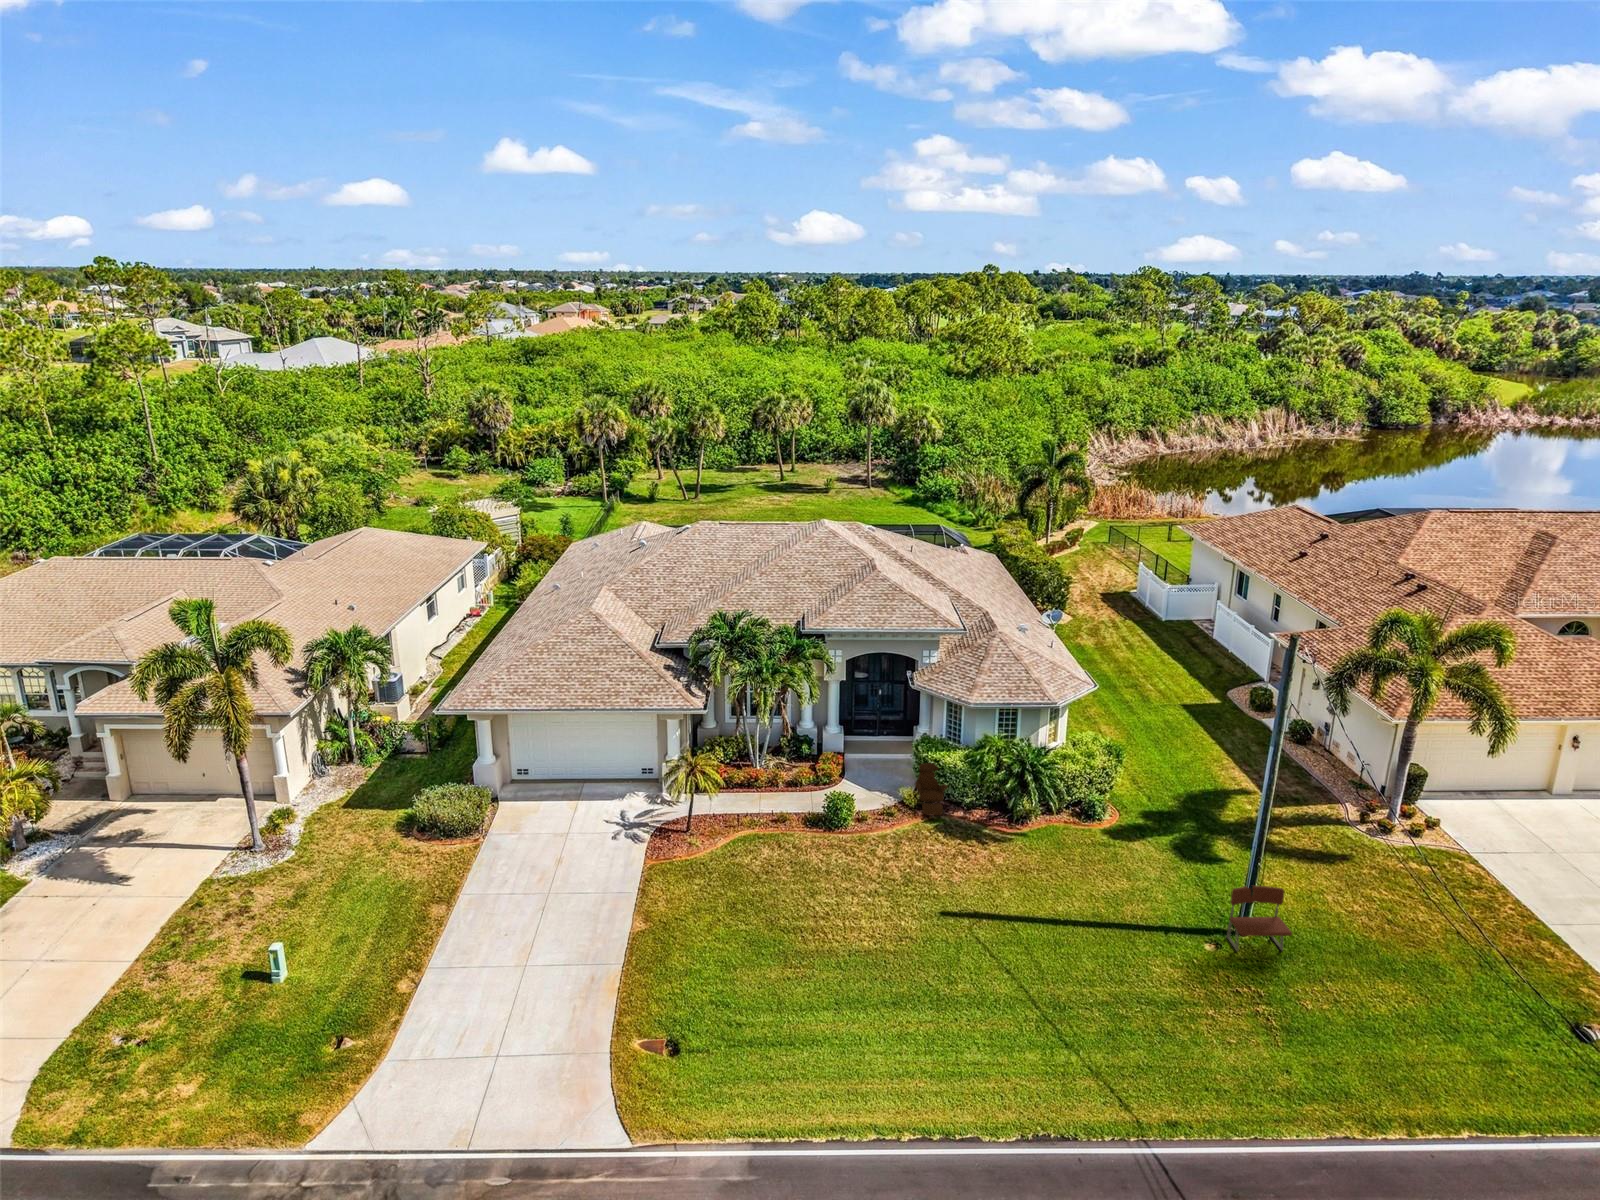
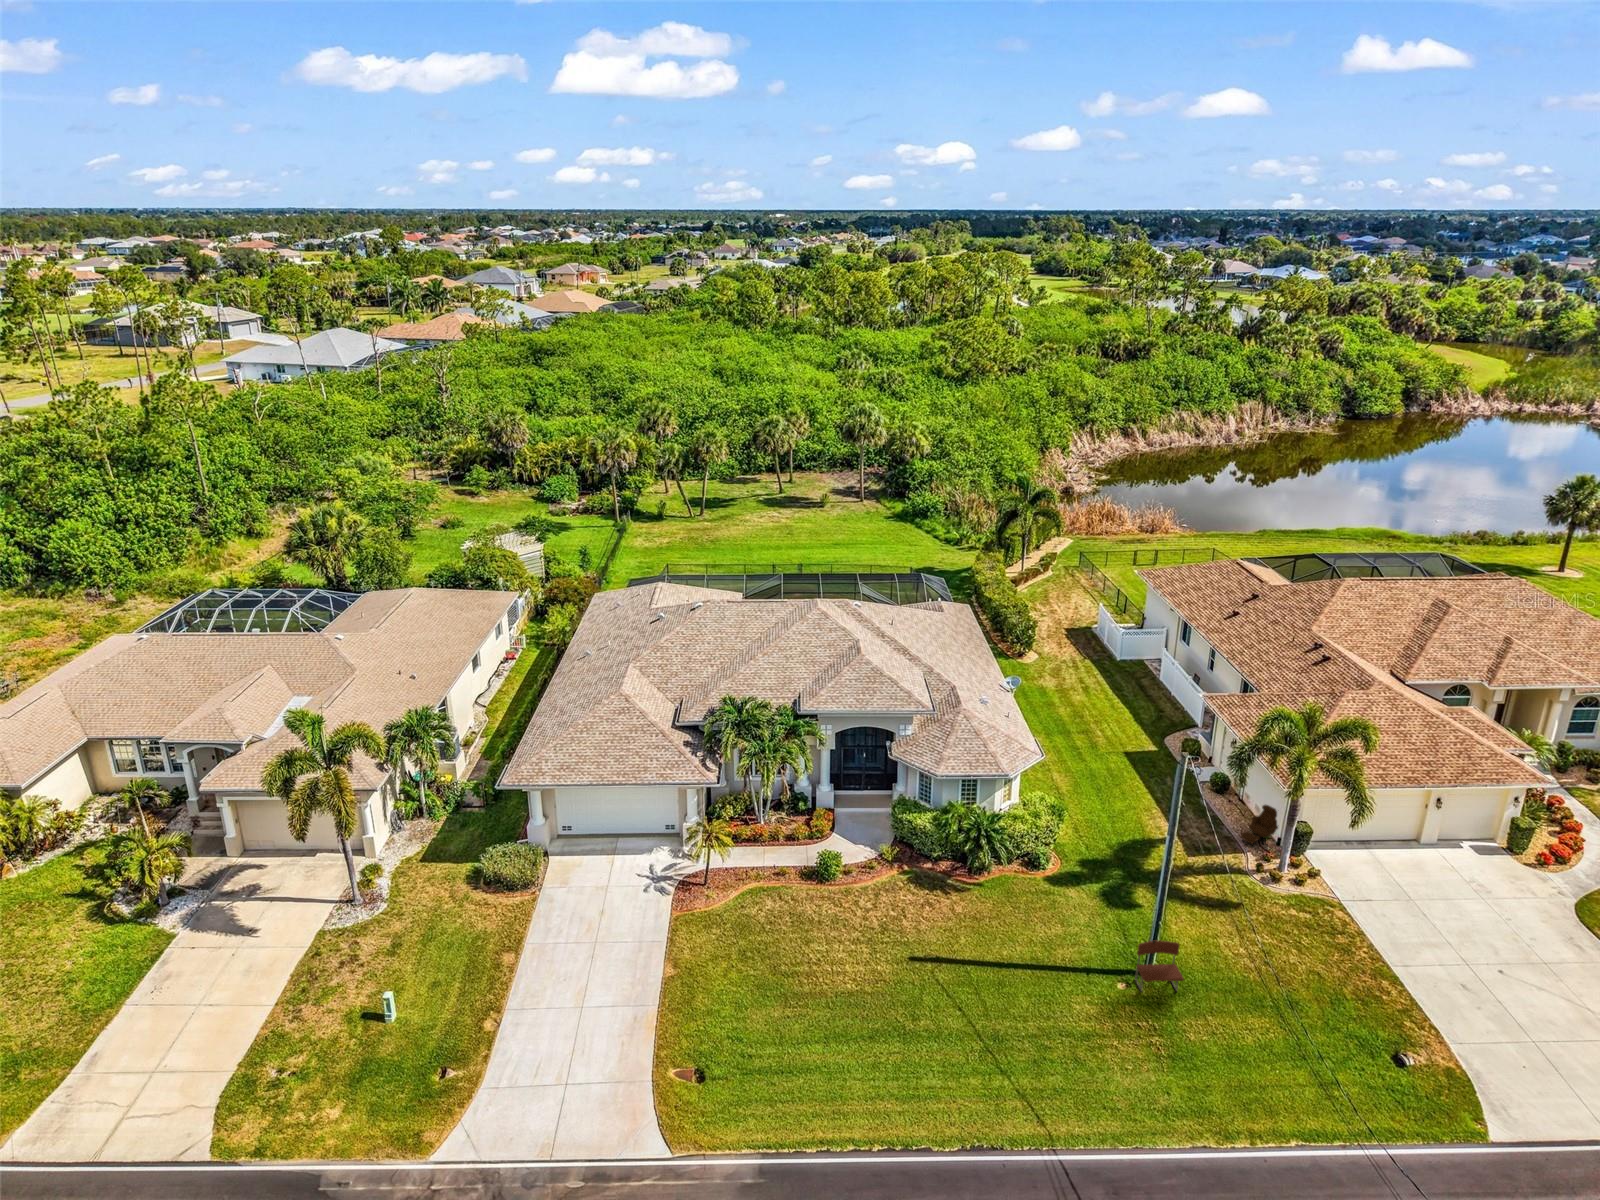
lounge chair: present [915,763,947,816] -> present [1241,805,1278,844]

